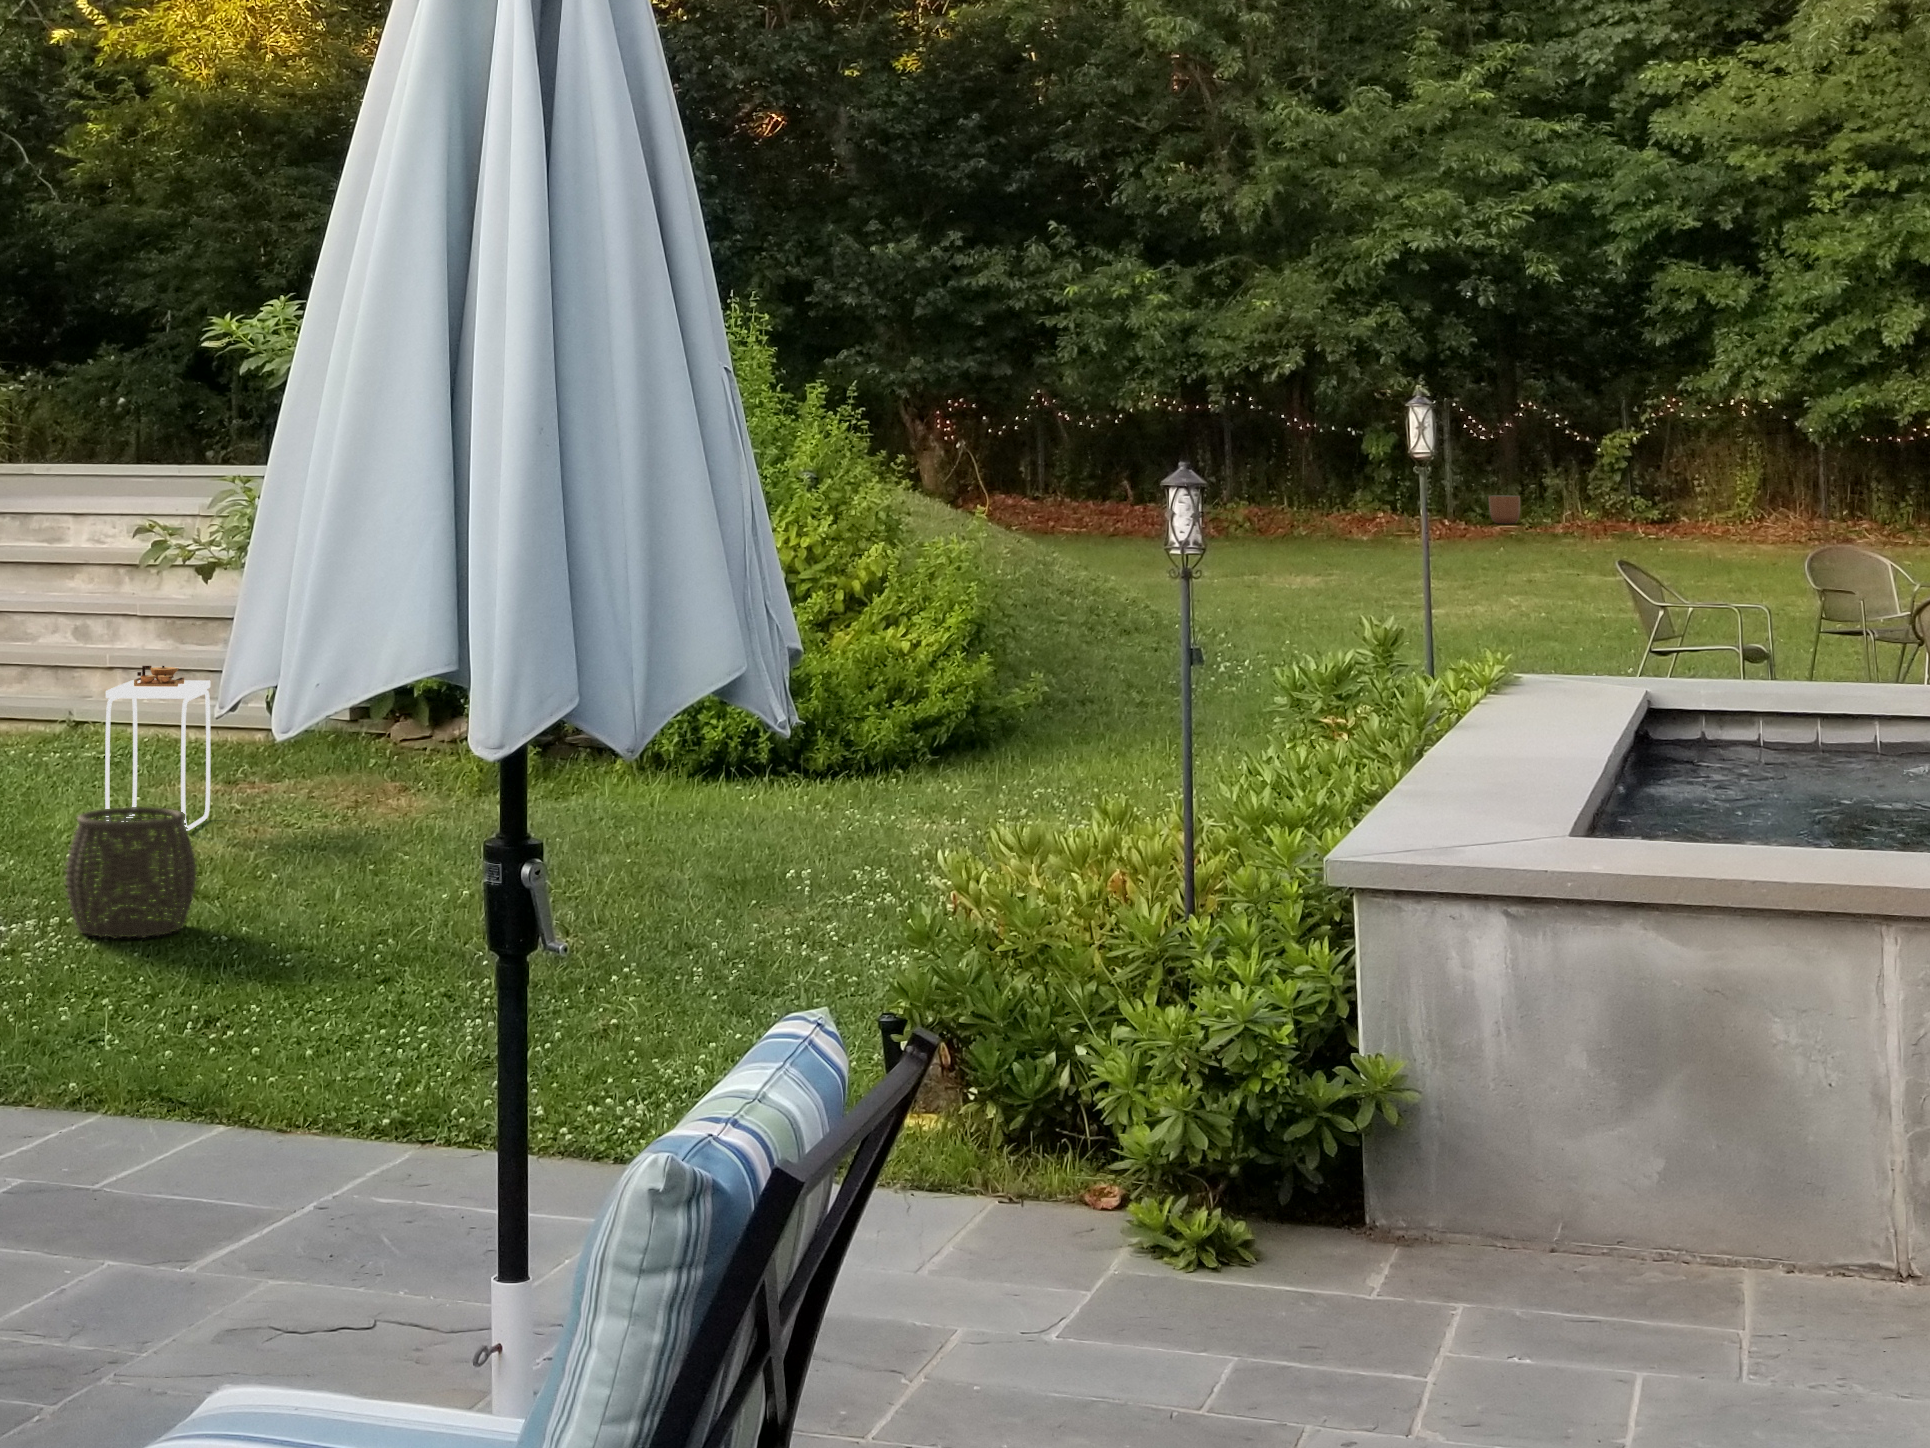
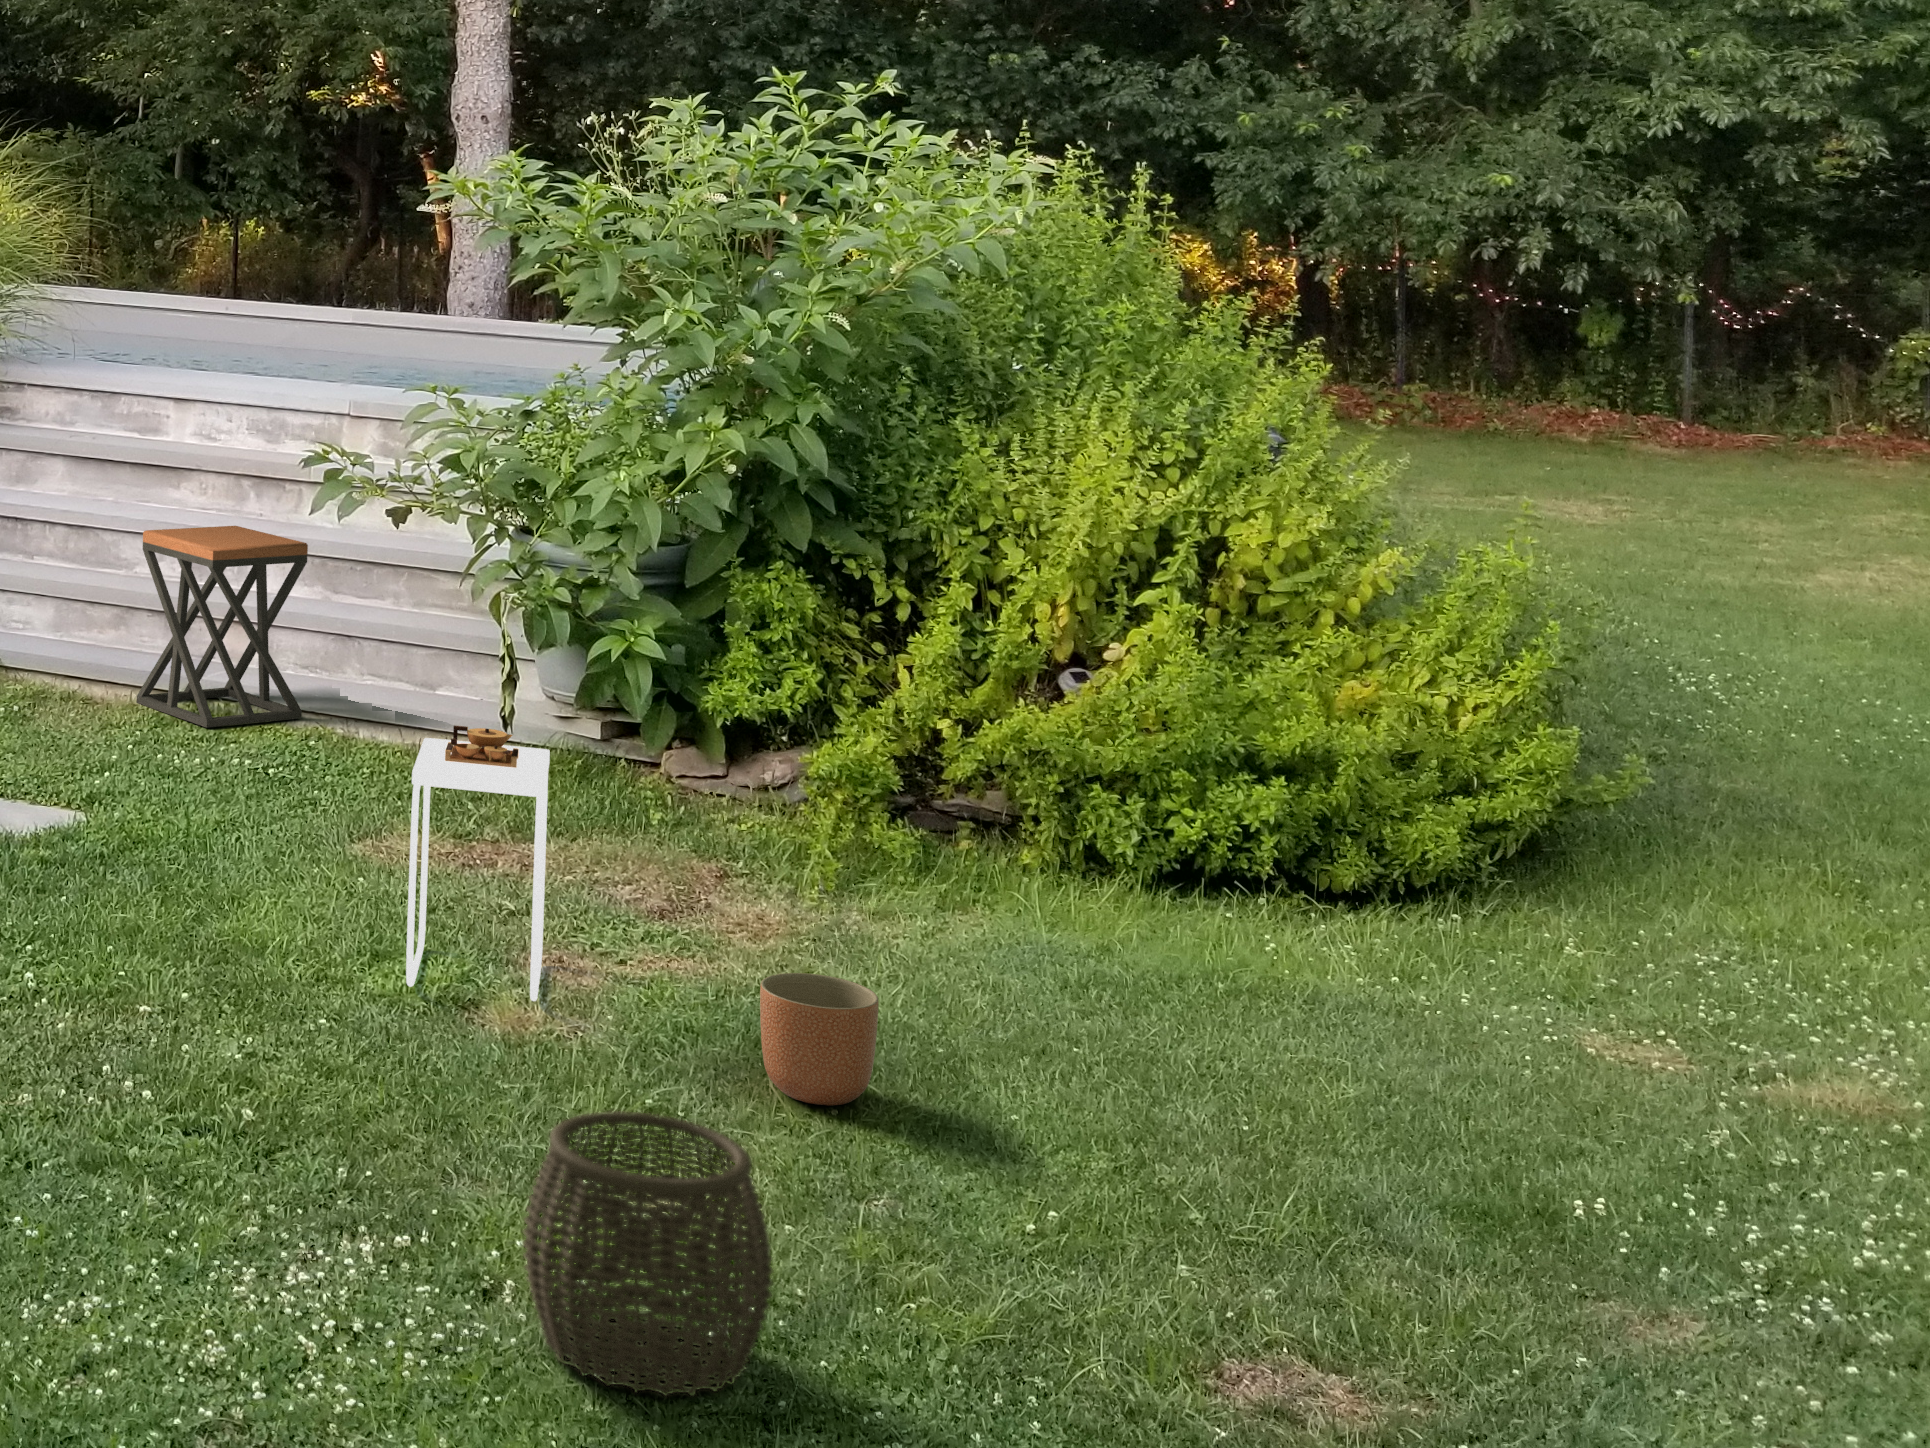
planter: present [1489,495,1520,524] -> present [760,973,878,1105]
stool: none [21,598,140,738] -> present [137,526,308,728]

